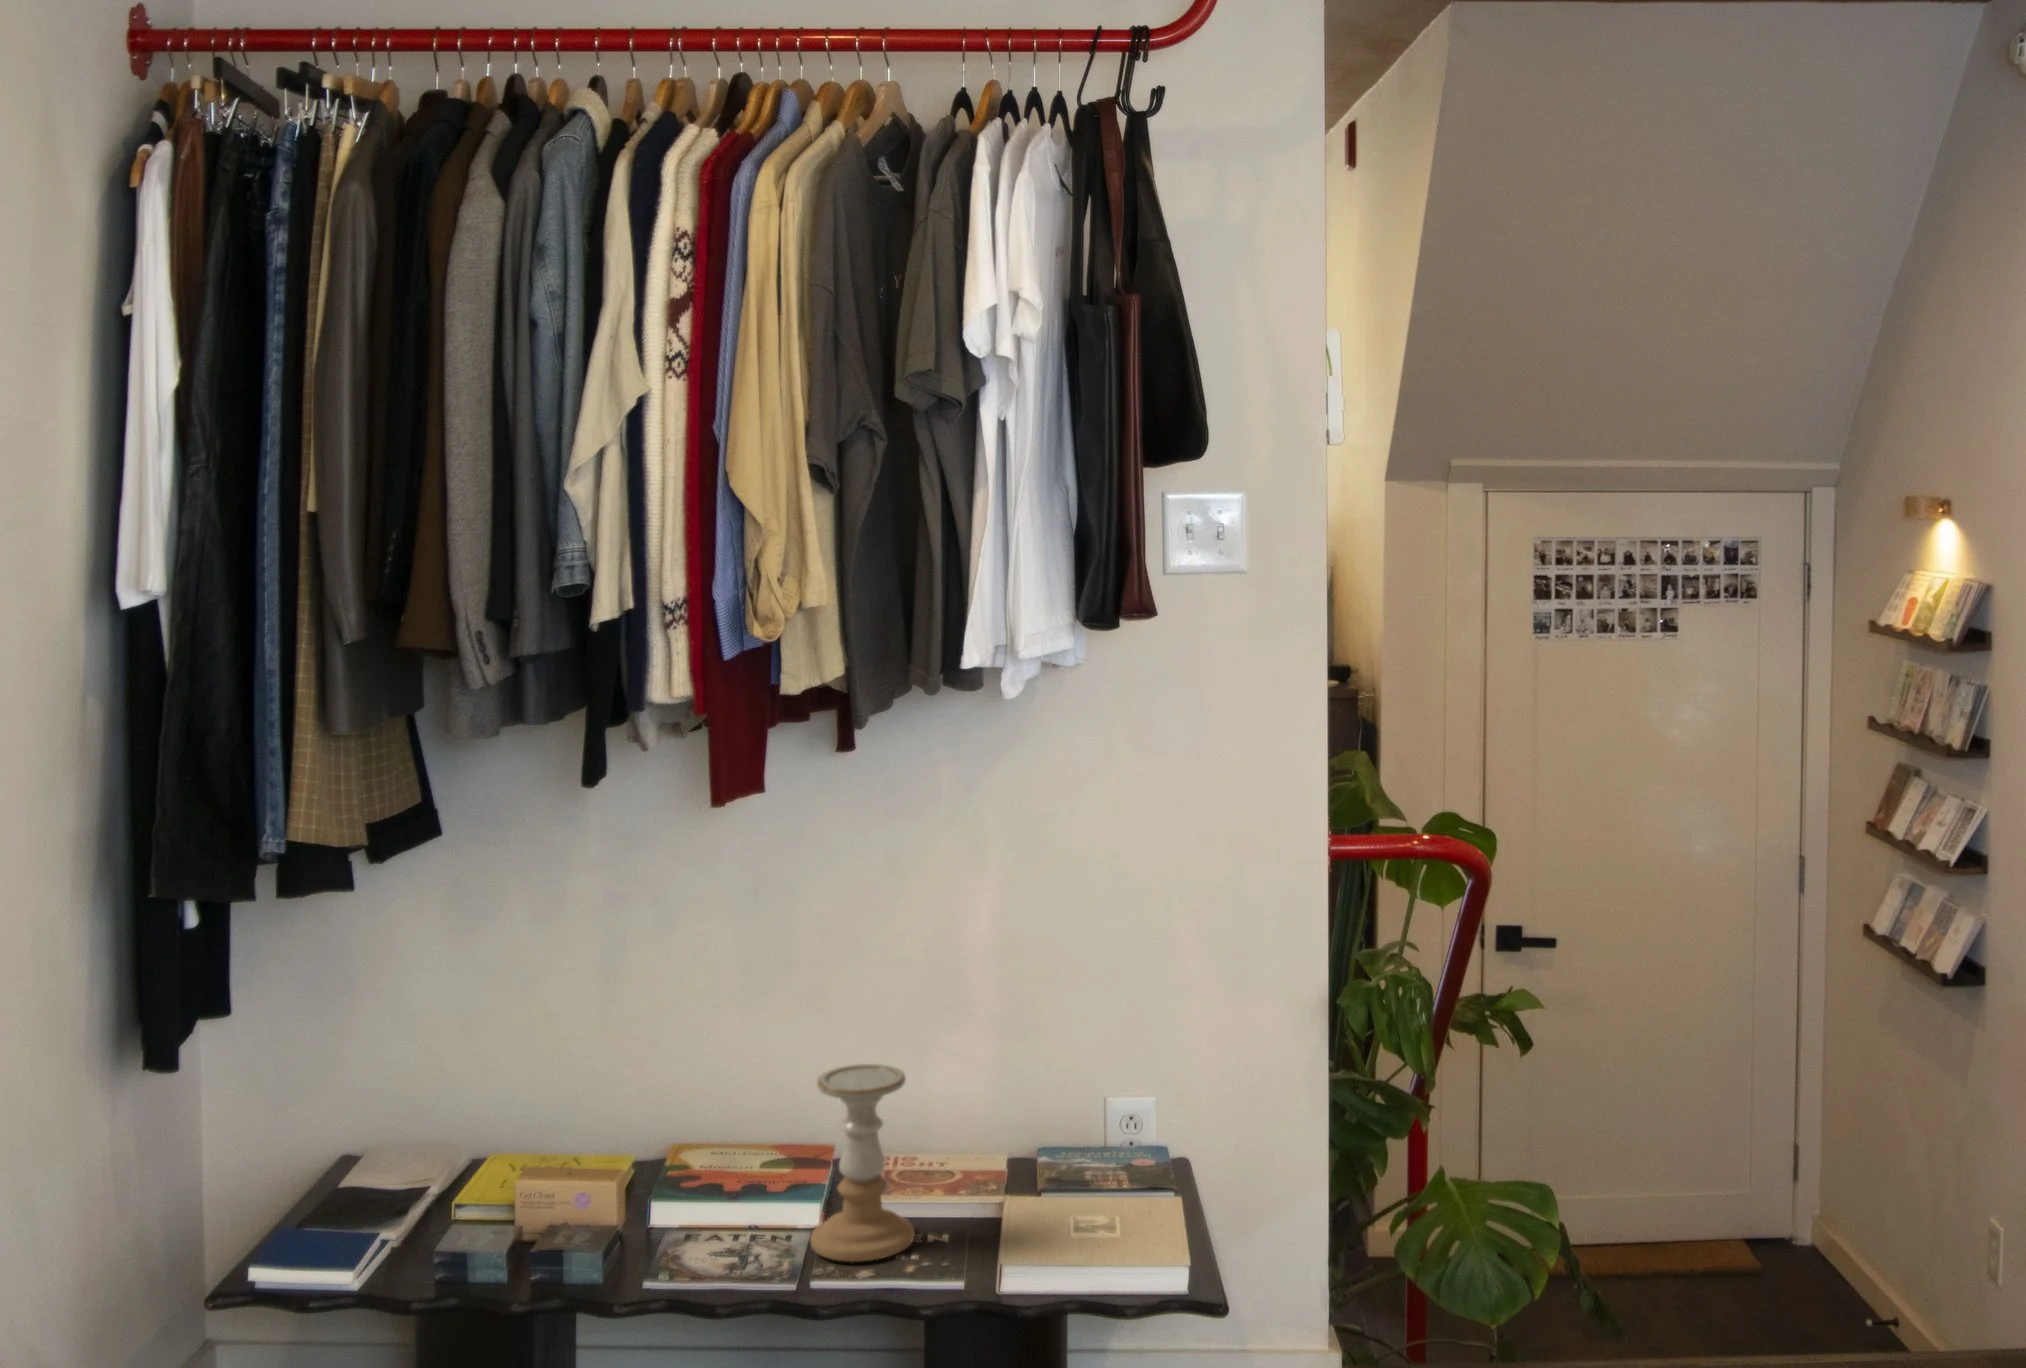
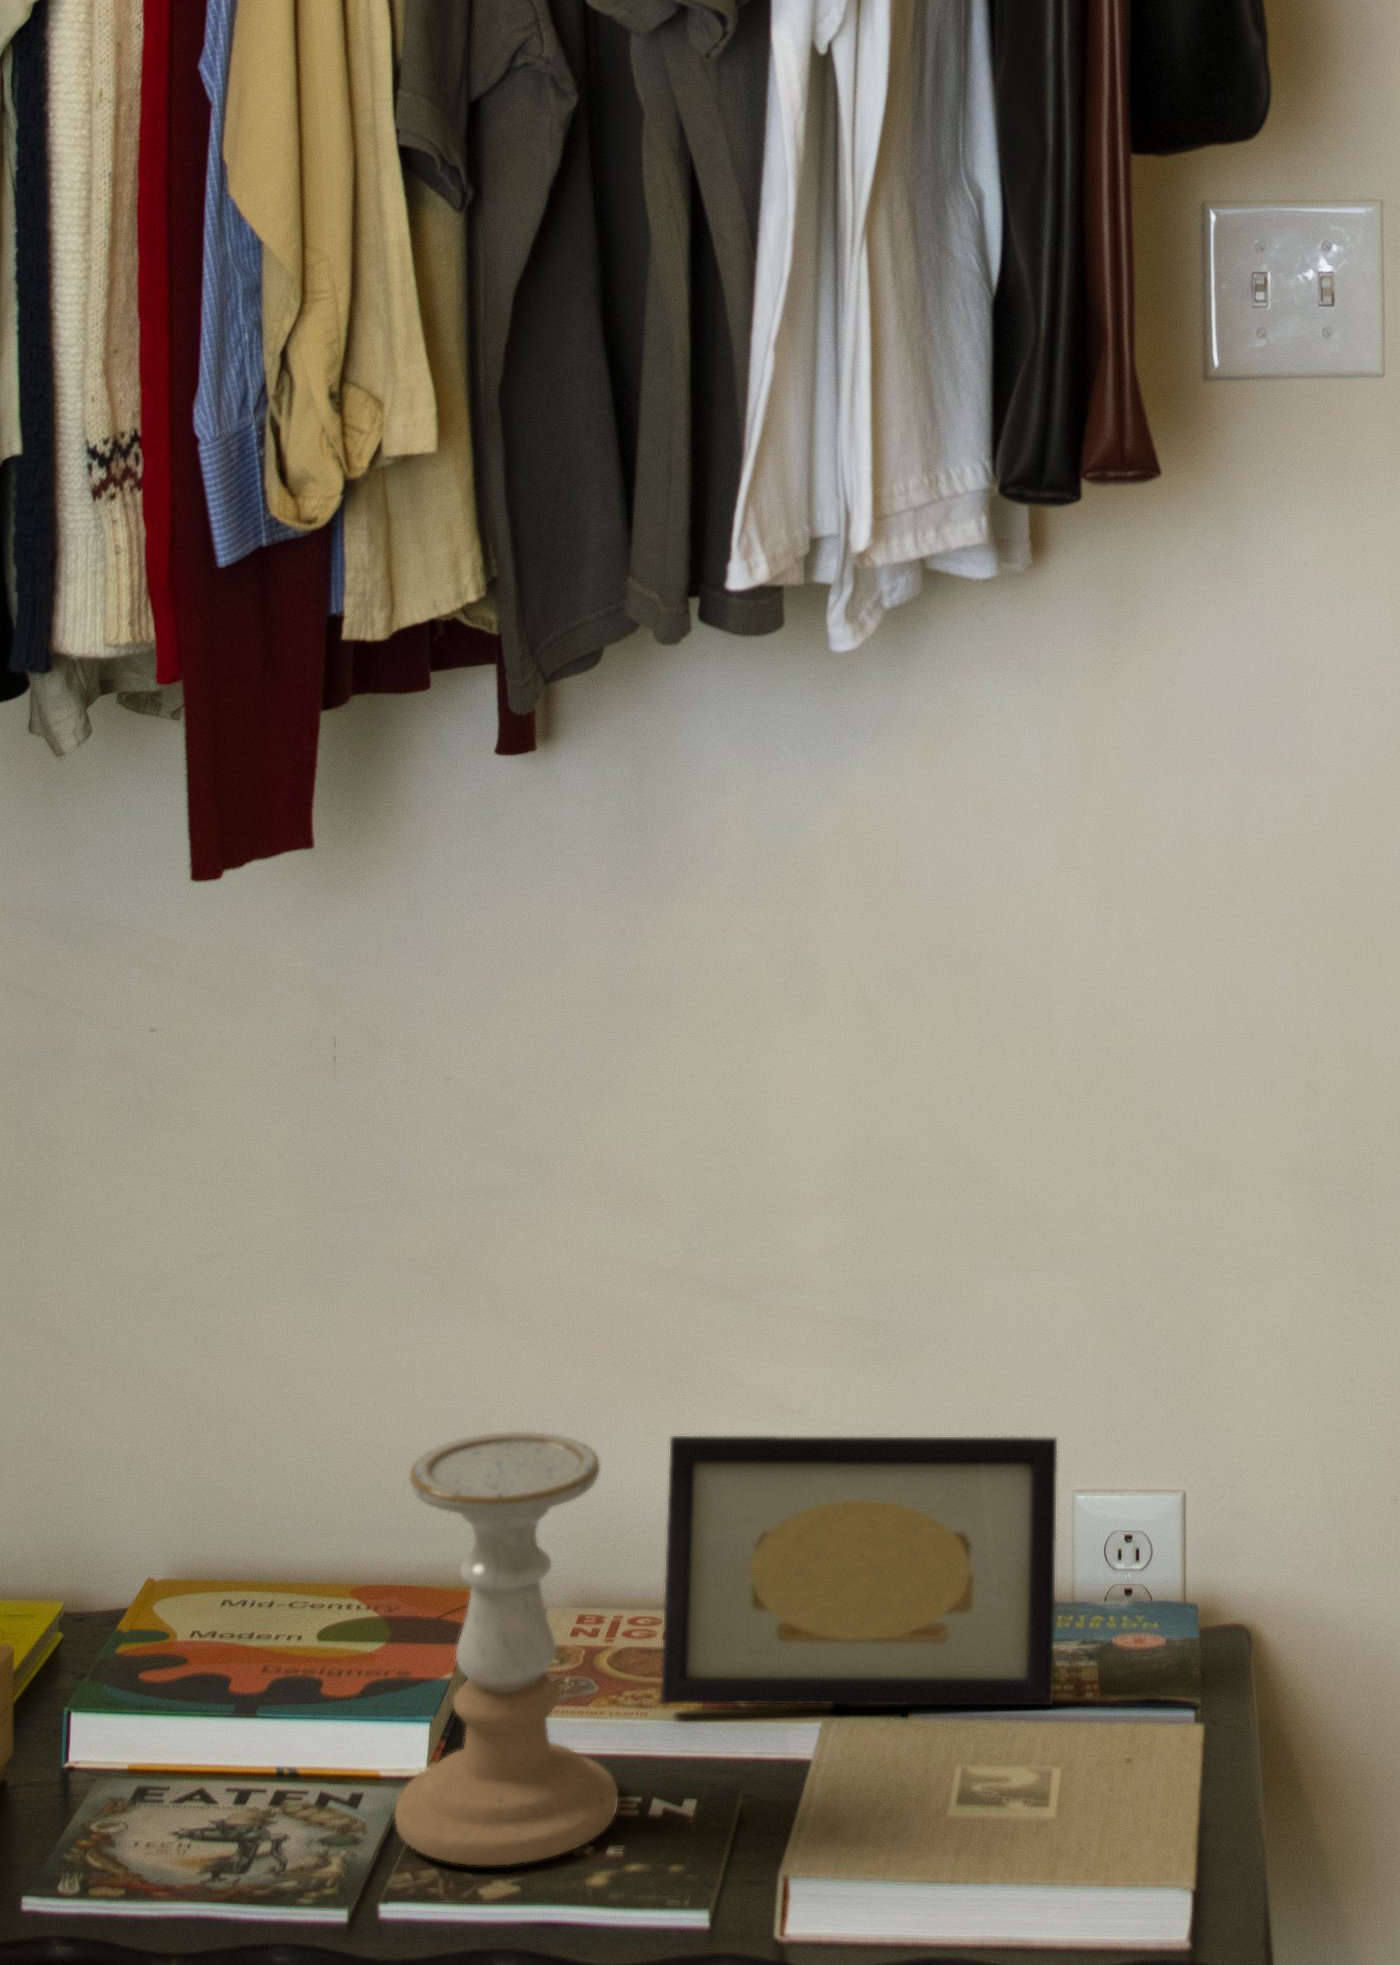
picture frame: none [927,1064,1110,1192] -> present [661,1436,1057,1705]

